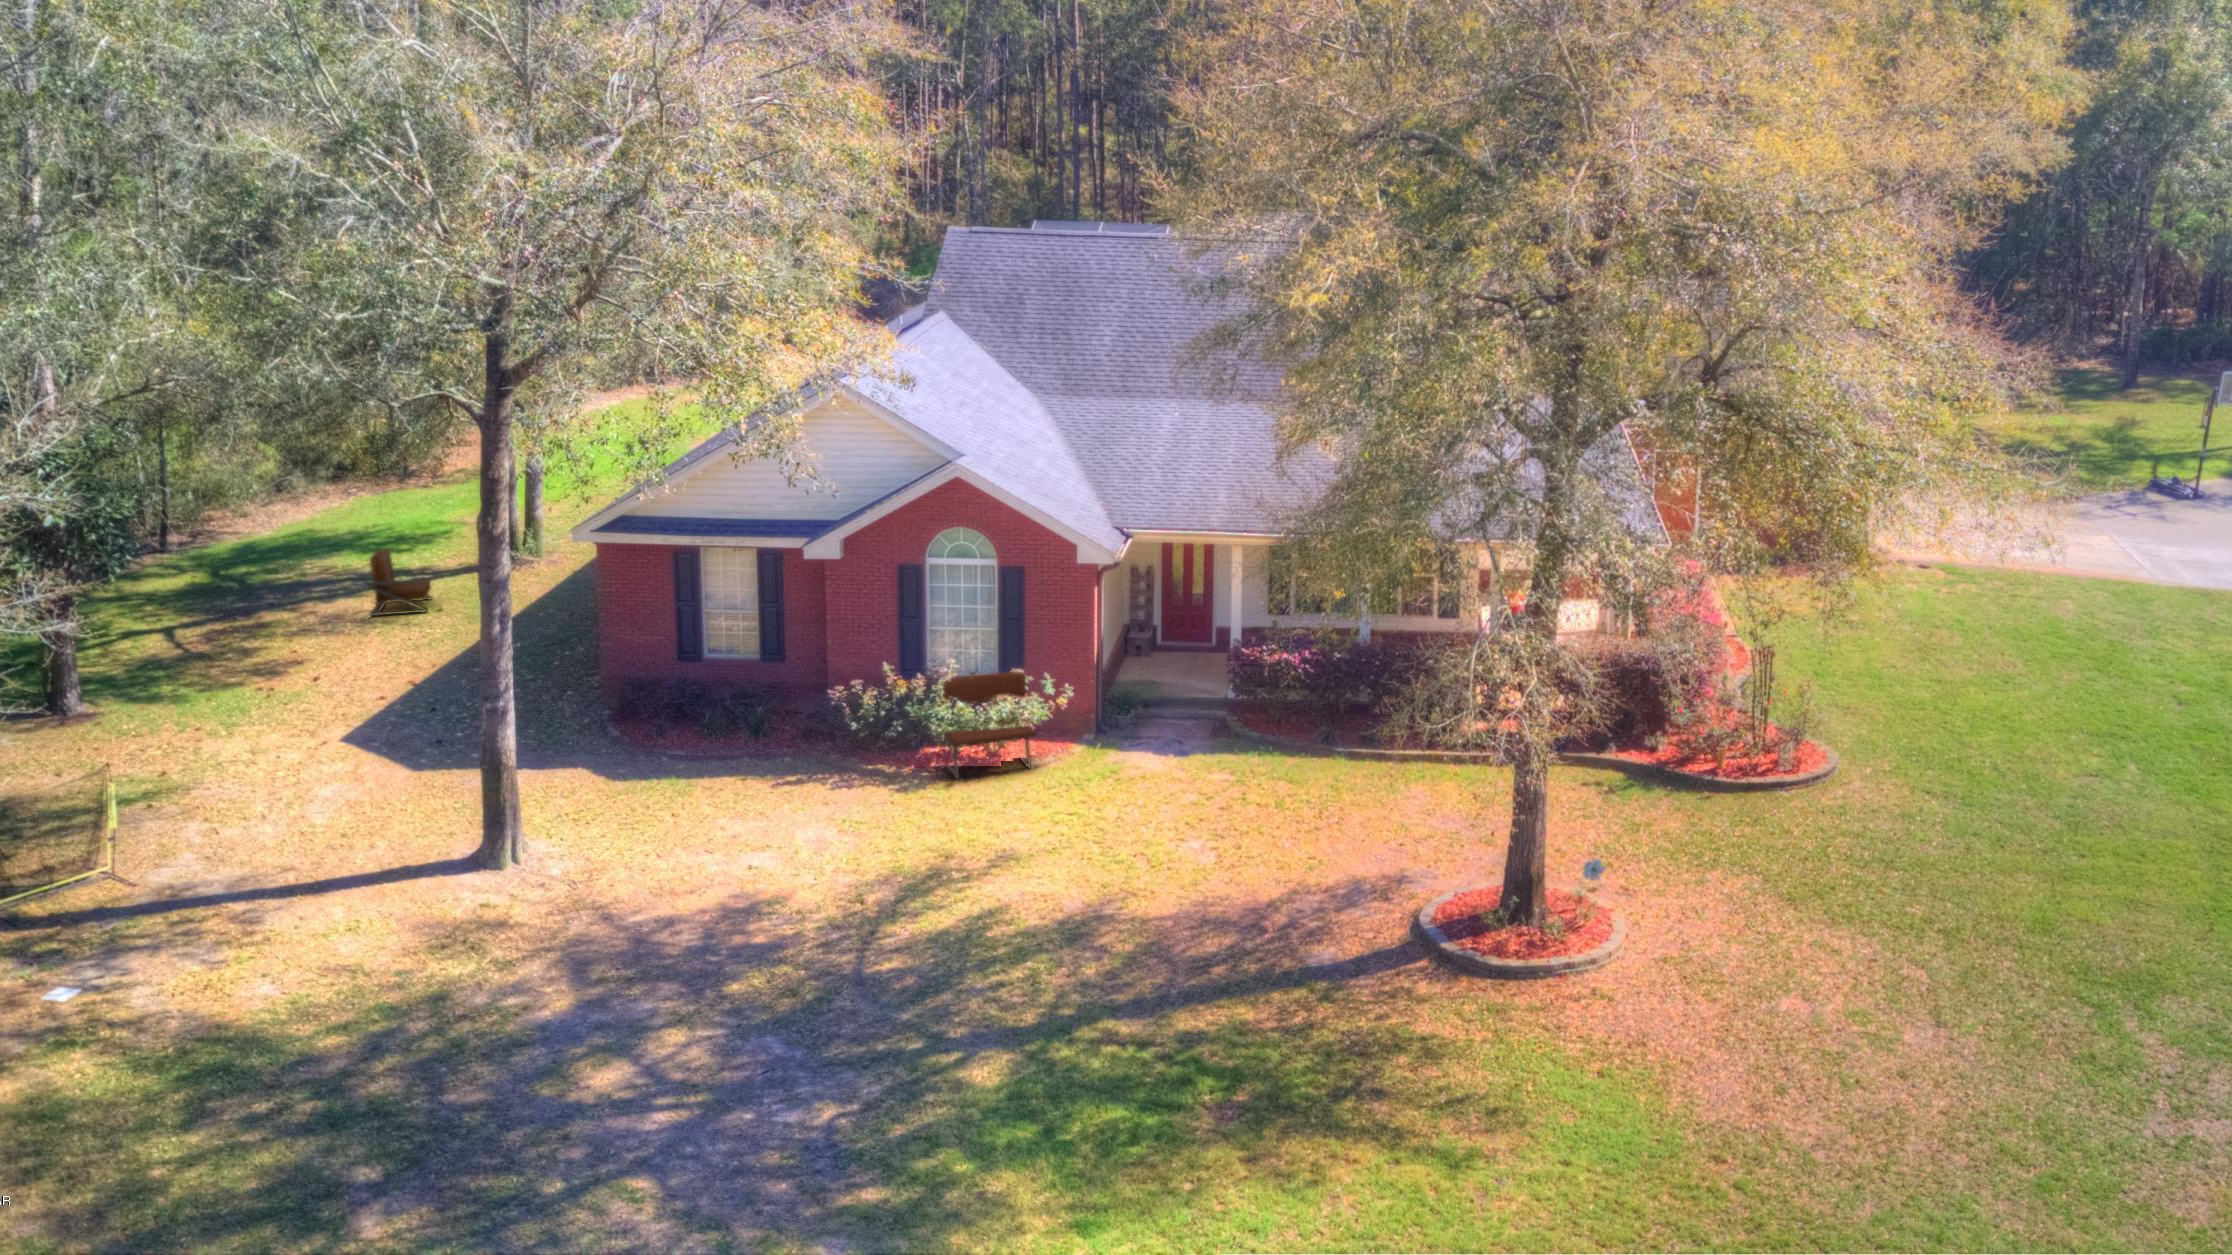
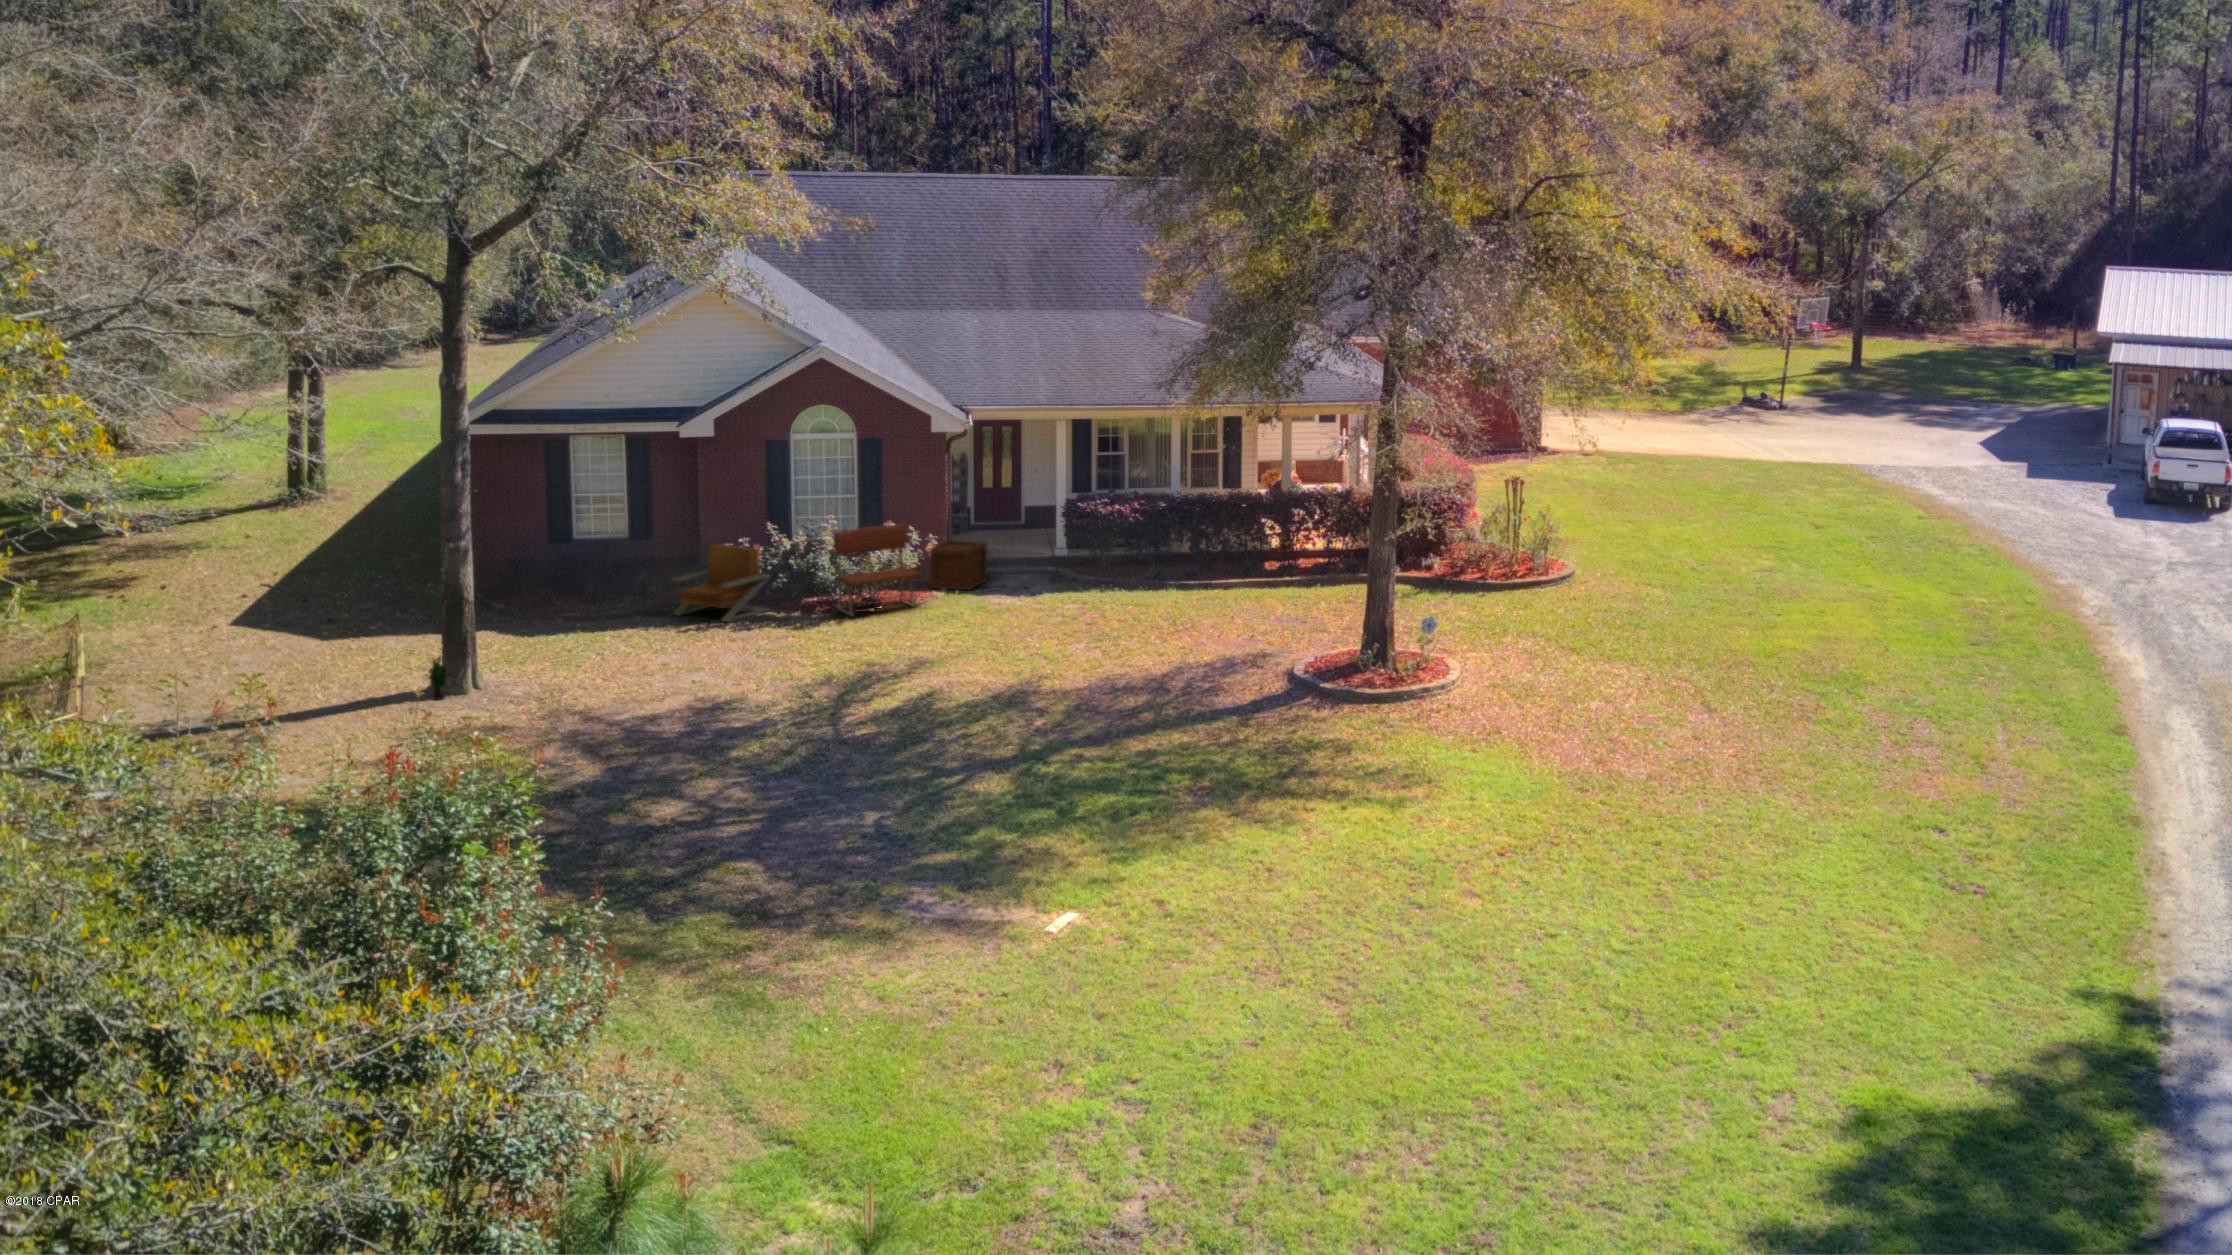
lounge chair: present [365,548,433,616] -> present [674,544,770,622]
wooden crate: none [1059,683,1125,746] -> present [930,540,987,590]
decorative plant: none [464,828,494,876] -> present [426,657,452,700]

